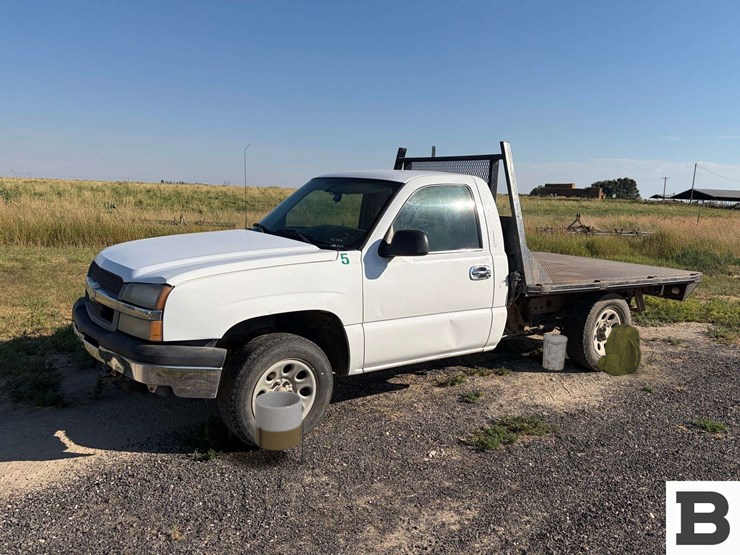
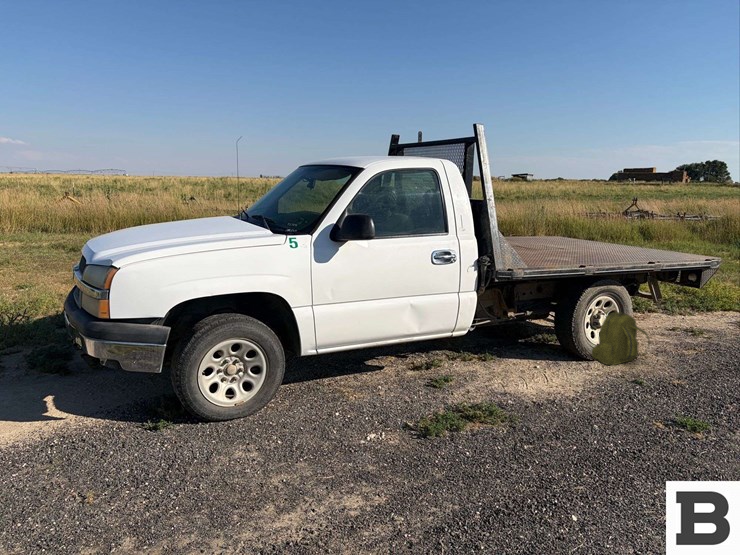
trash can: present [543,334,568,370] -> none [533,321,559,358]
planter: present [255,391,304,471] -> none [195,369,242,444]

